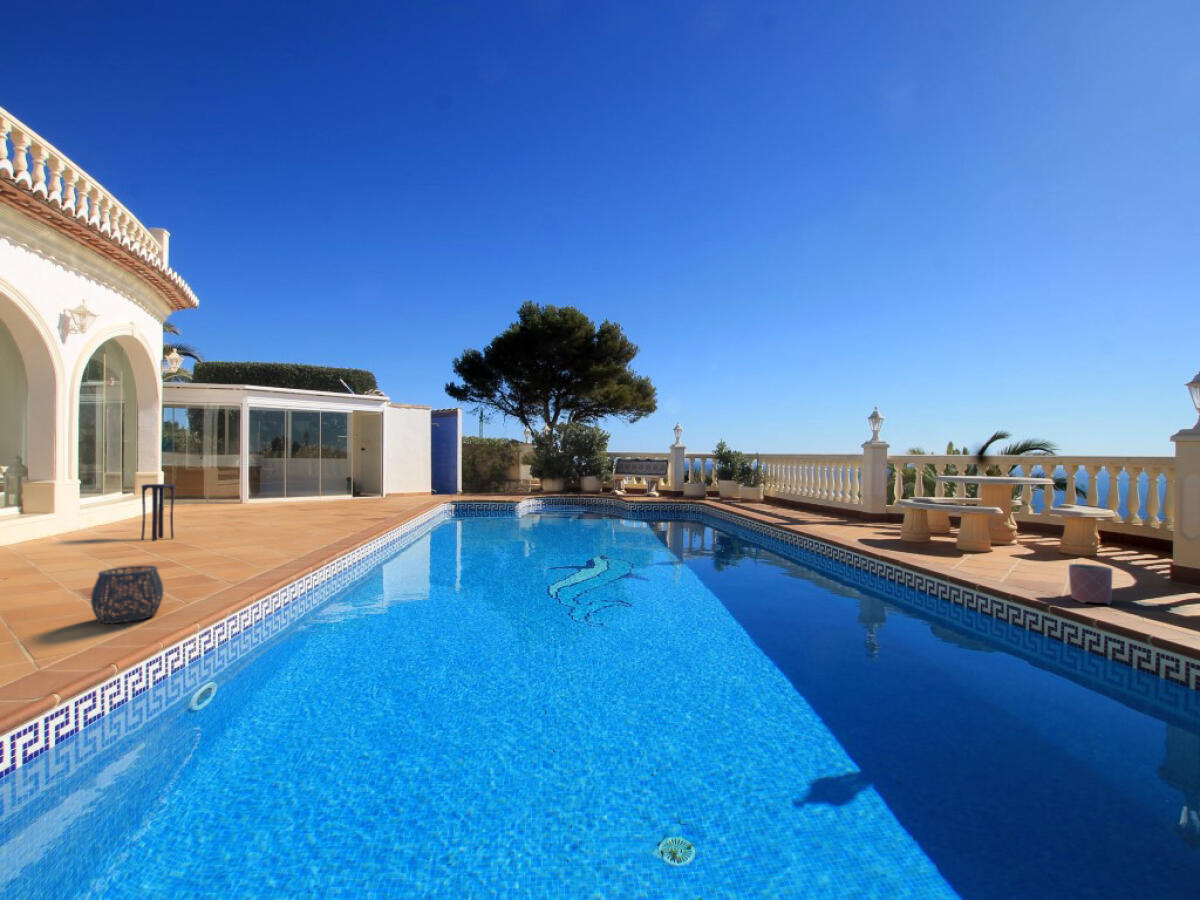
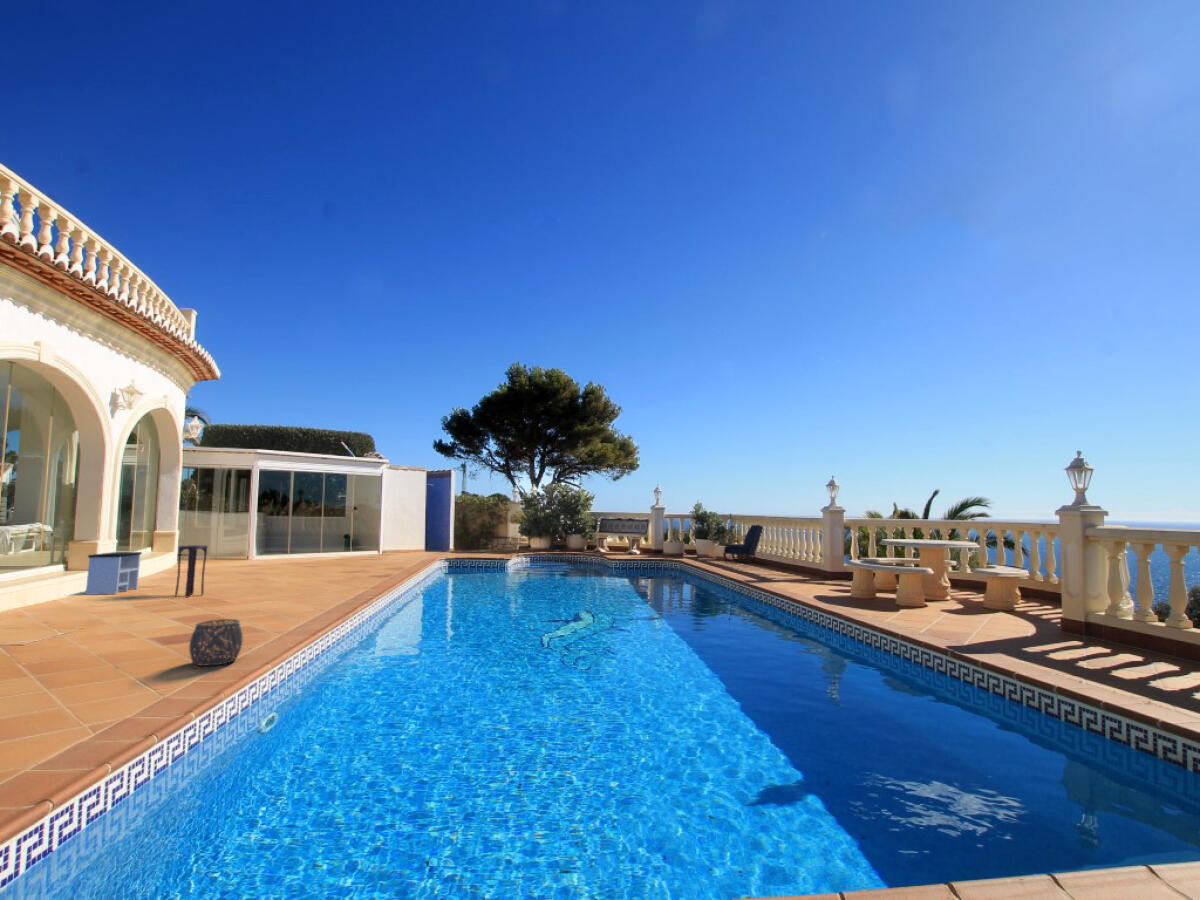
lounge chair: none [748,464,794,506] -> present [723,525,763,563]
side table: none [45,492,109,538] -> present [86,552,142,595]
planter: present [1069,564,1112,604] -> none [963,617,995,649]

